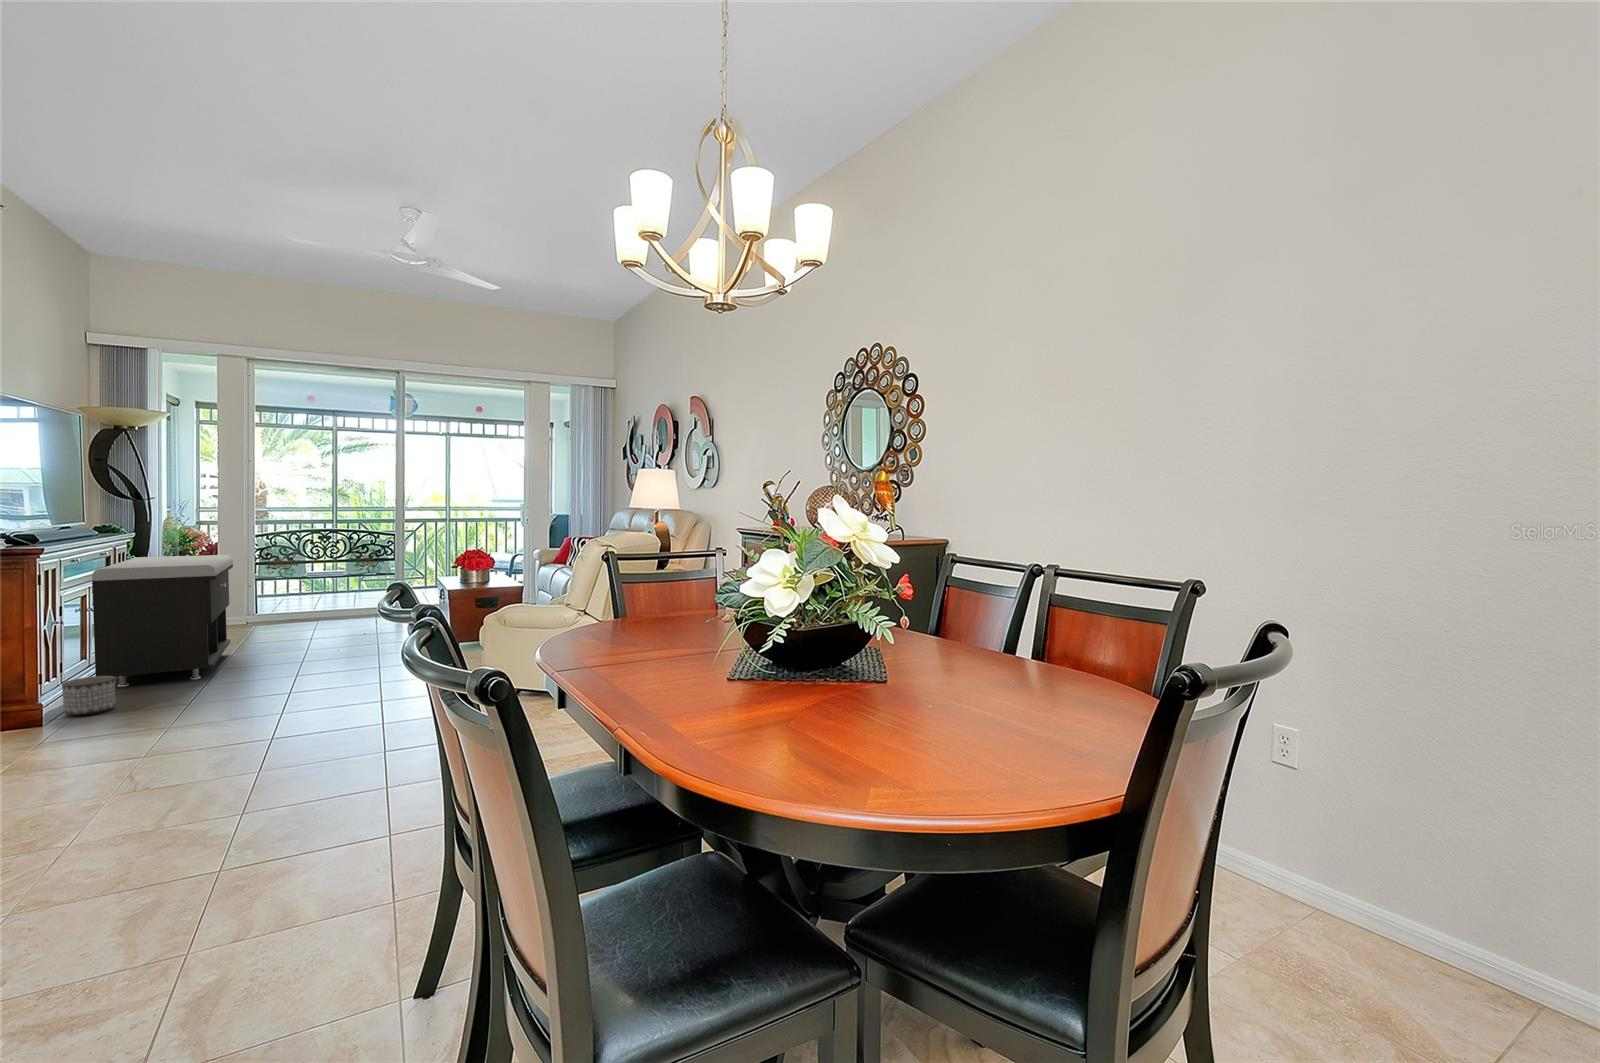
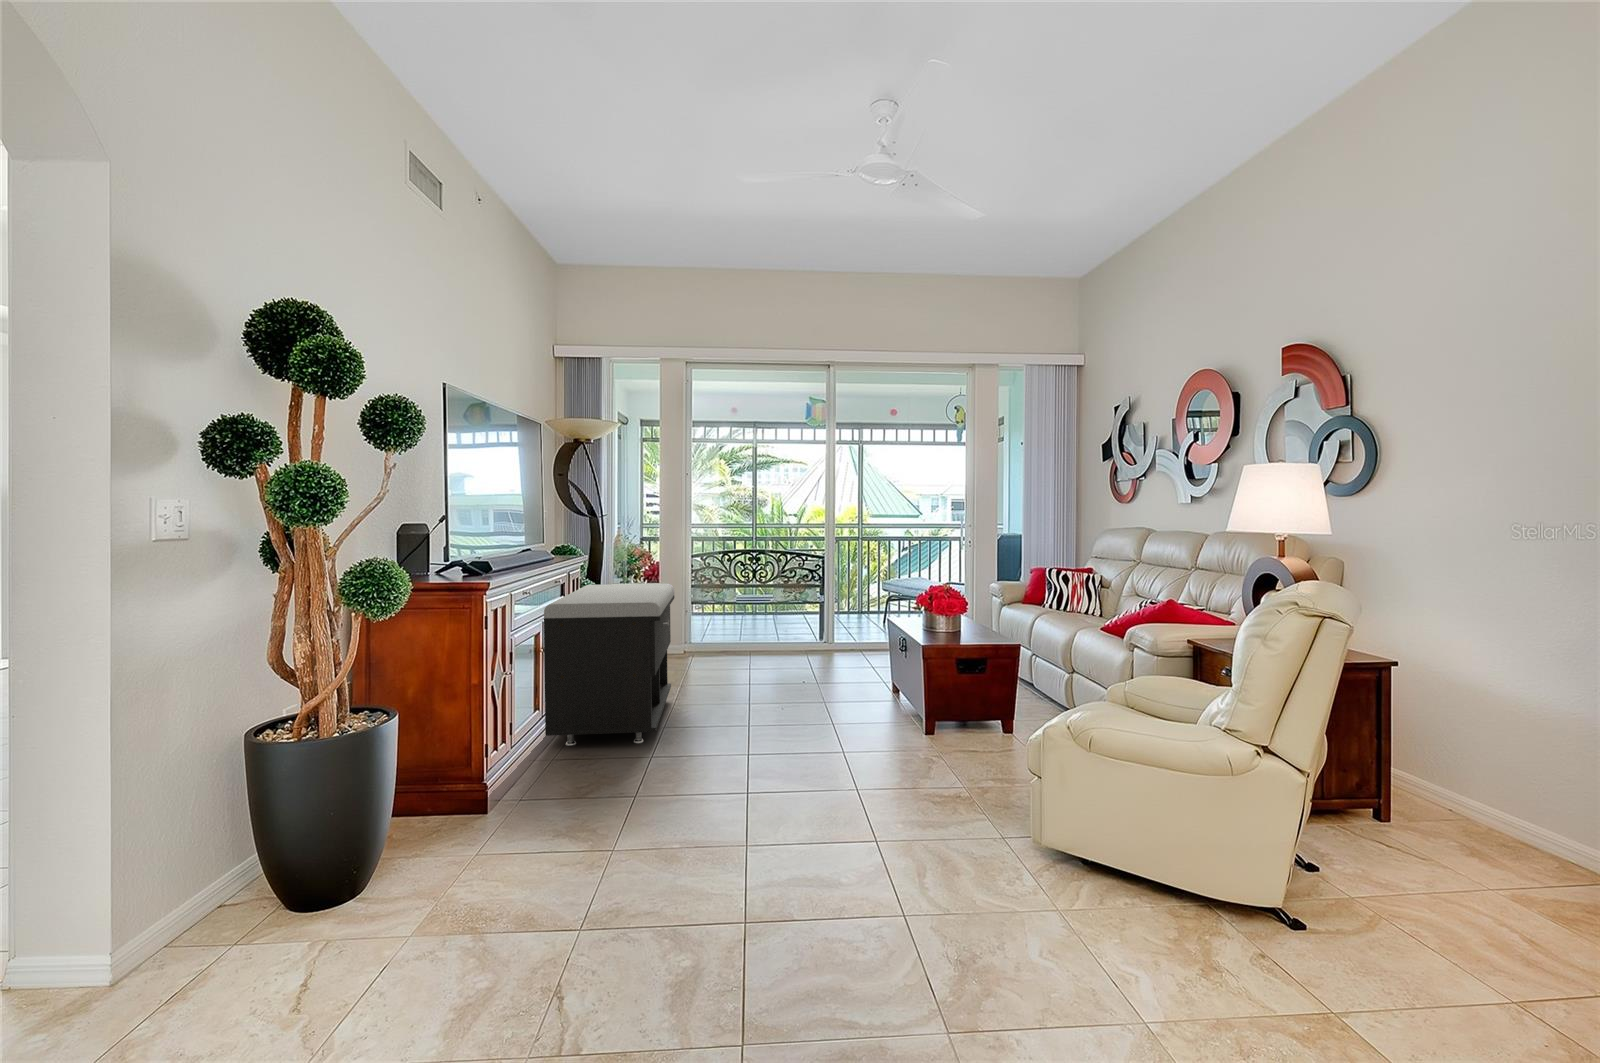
planter: present [62,676,115,715] -> none [508,744,559,797]

